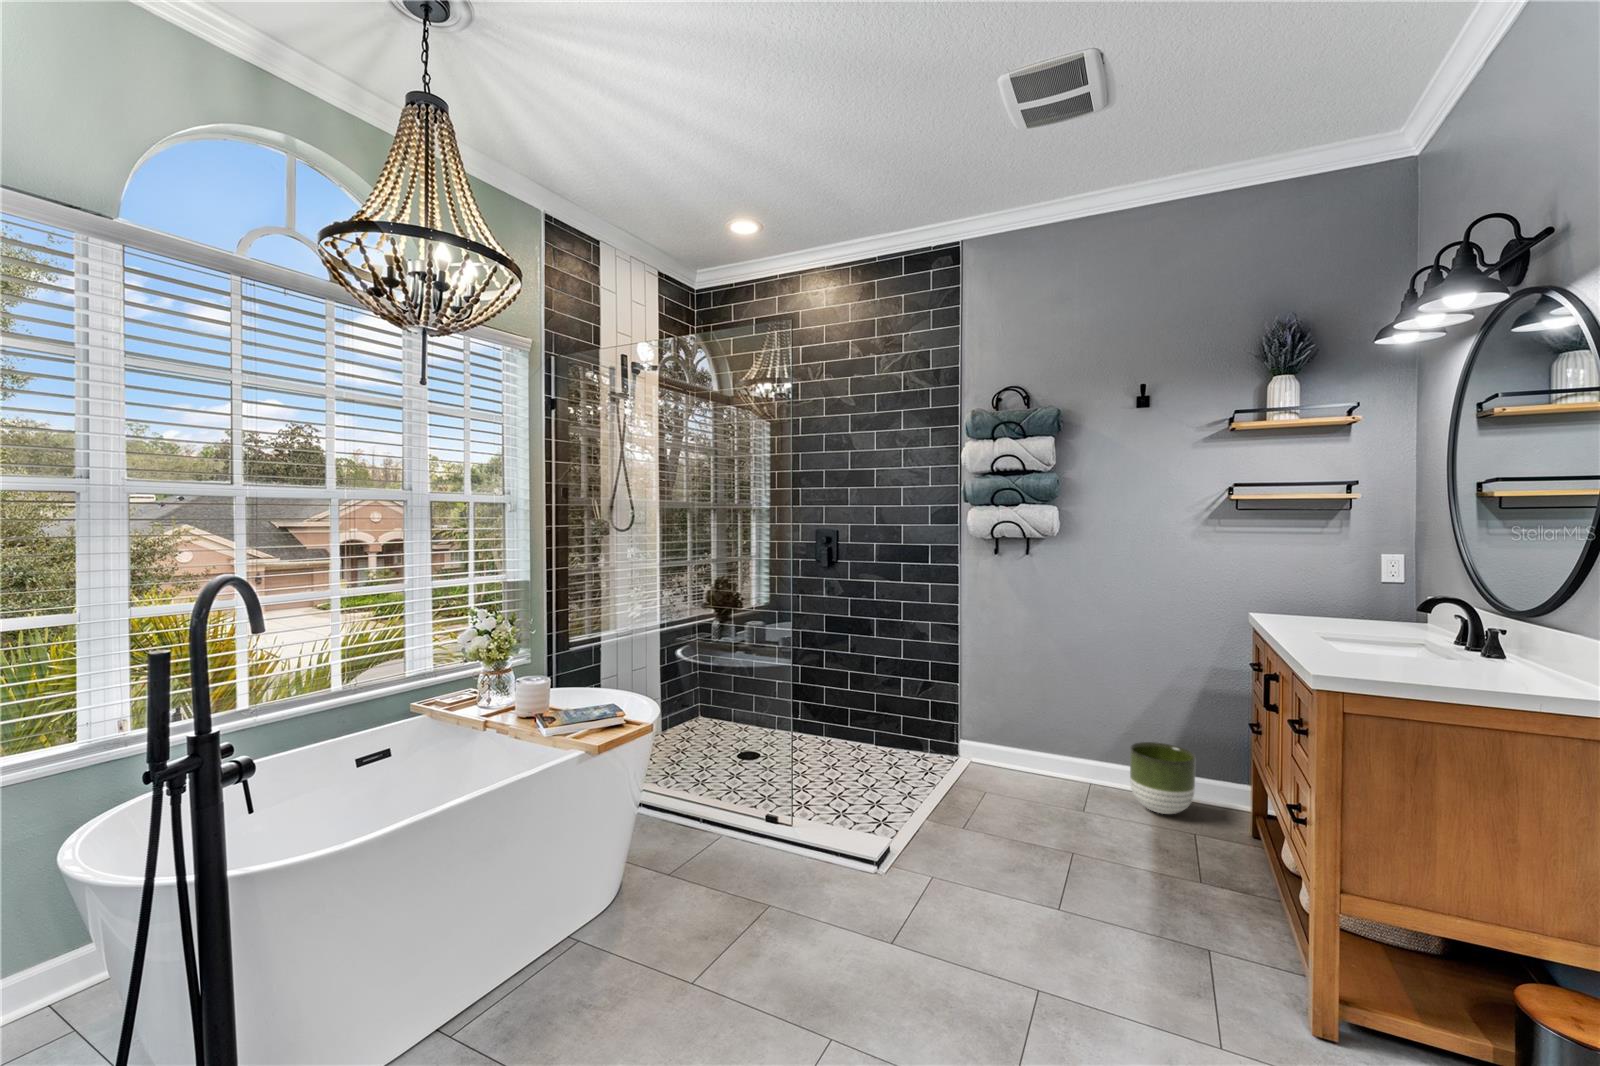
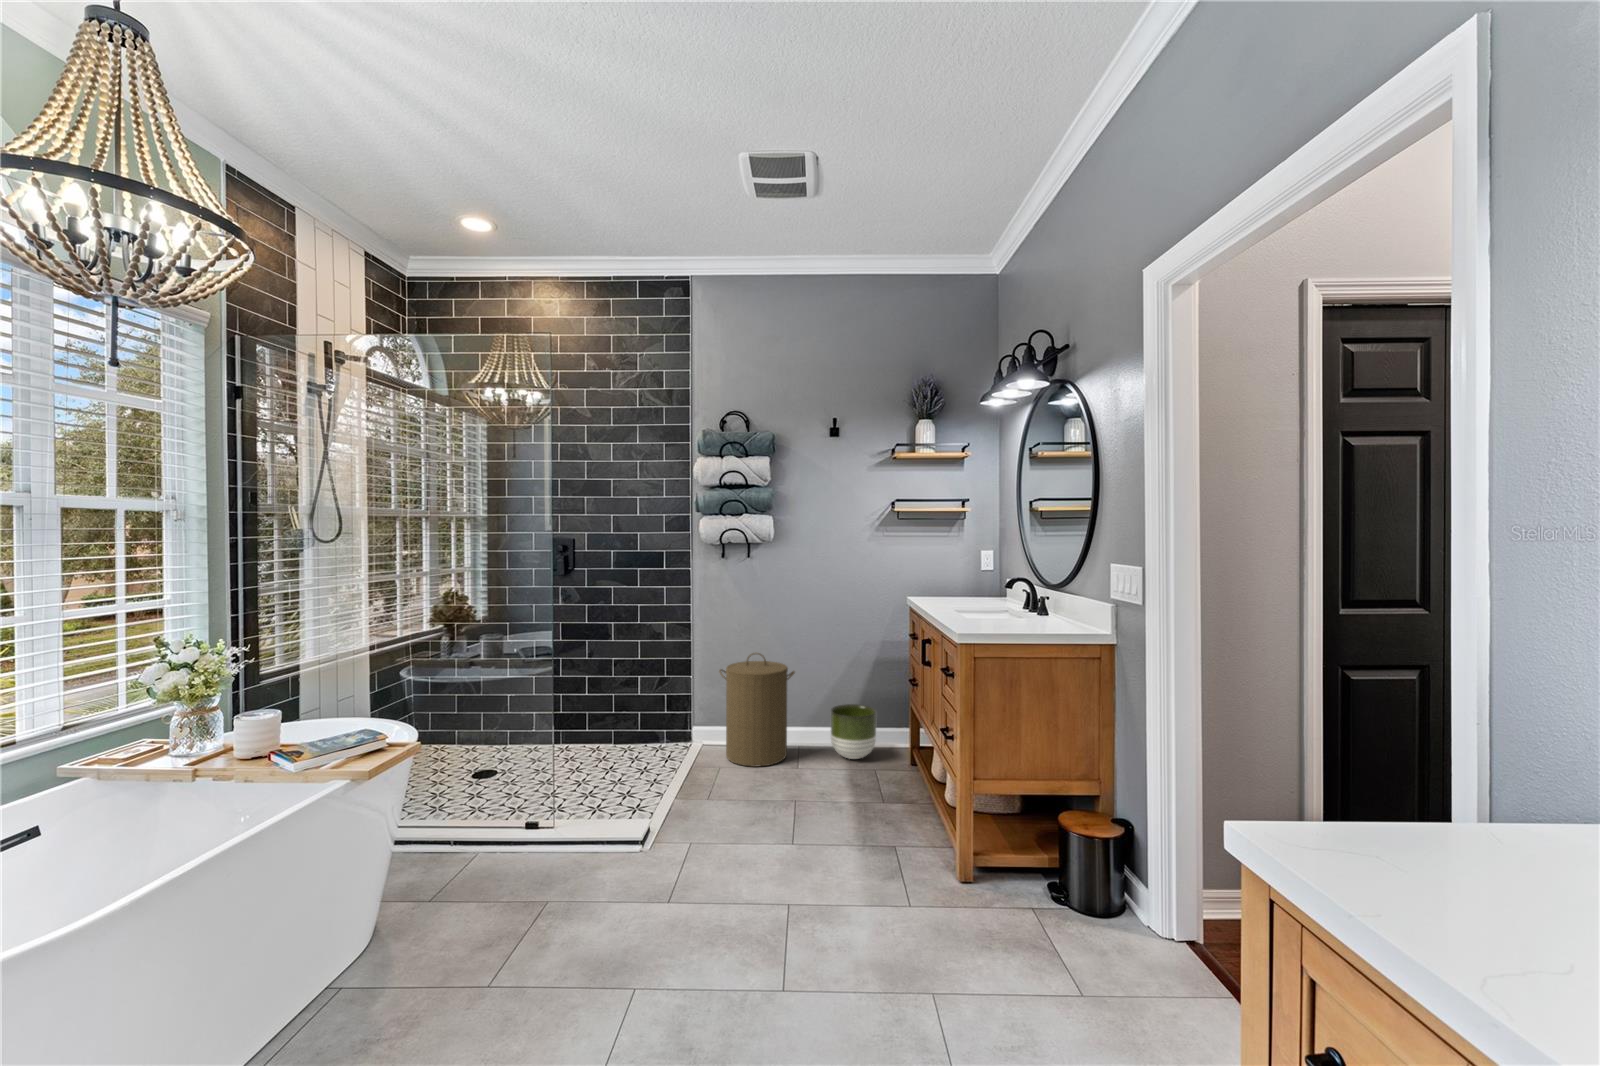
laundry hamper: none [989,667,1083,802] -> present [719,653,795,767]

